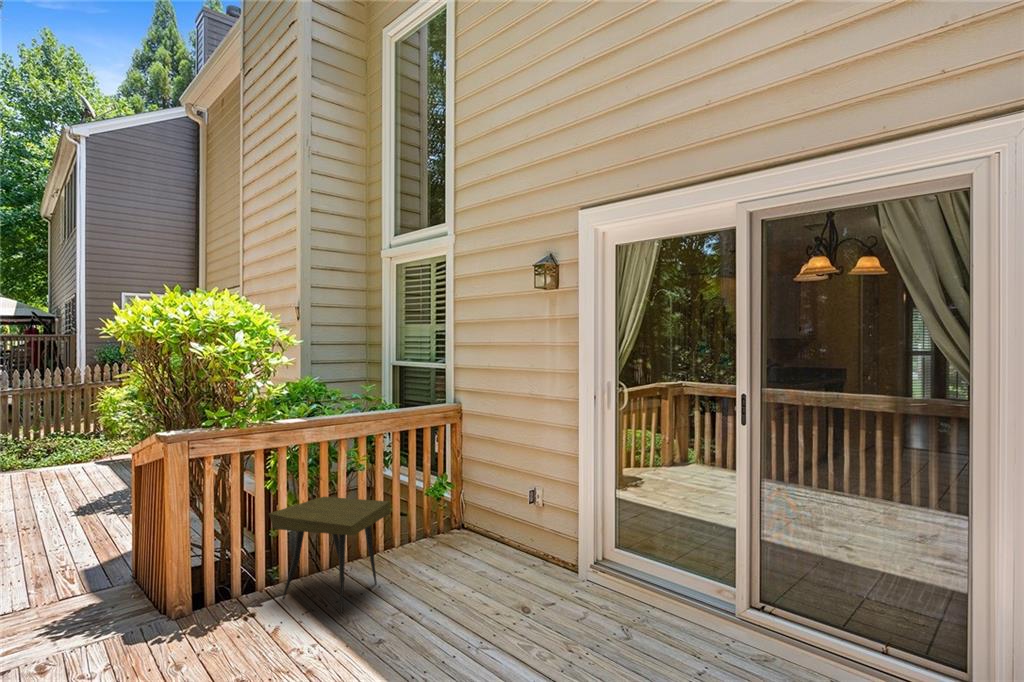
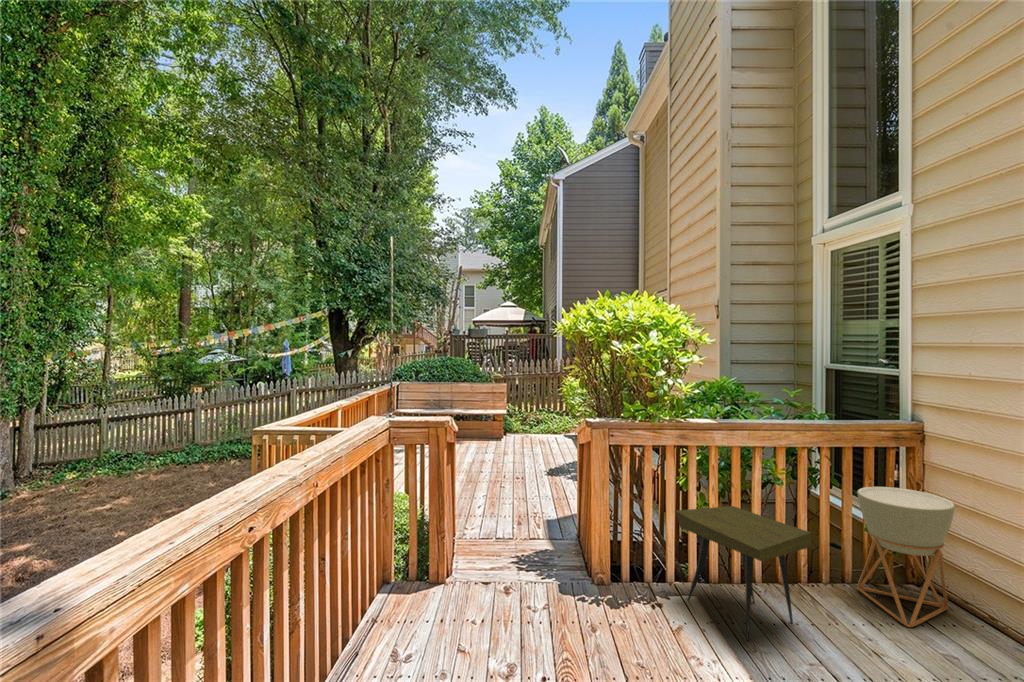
planter: none [420,454,479,557] -> present [857,487,955,627]

